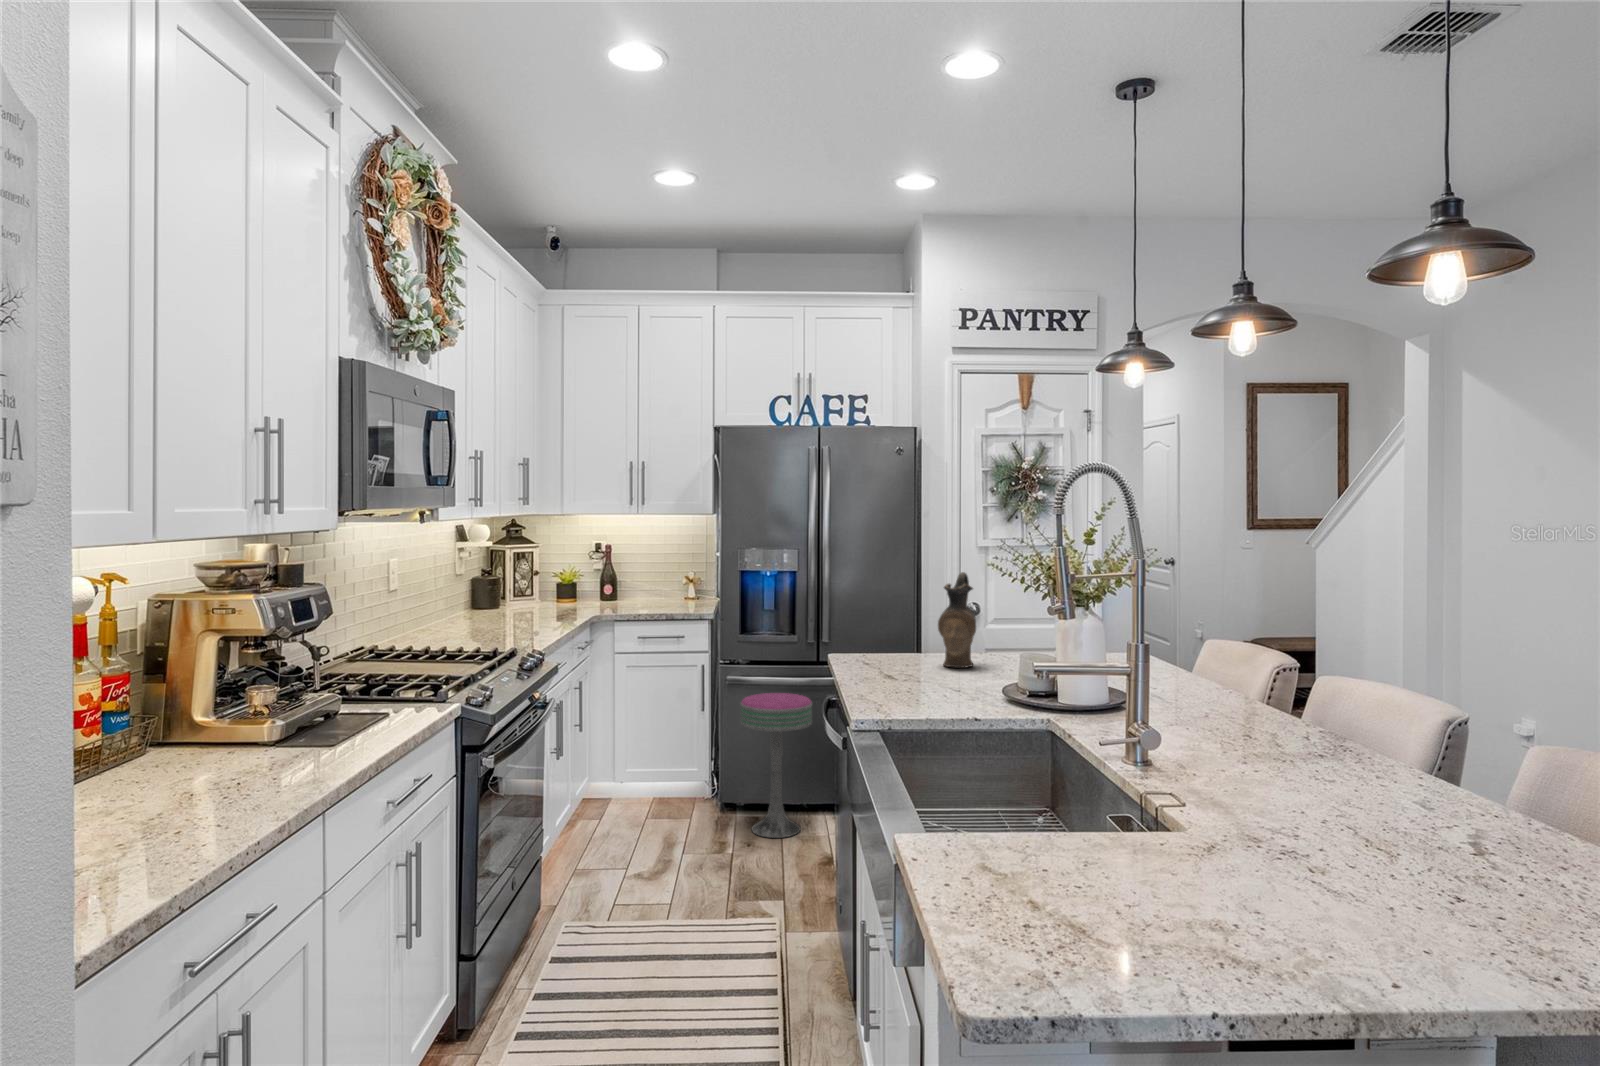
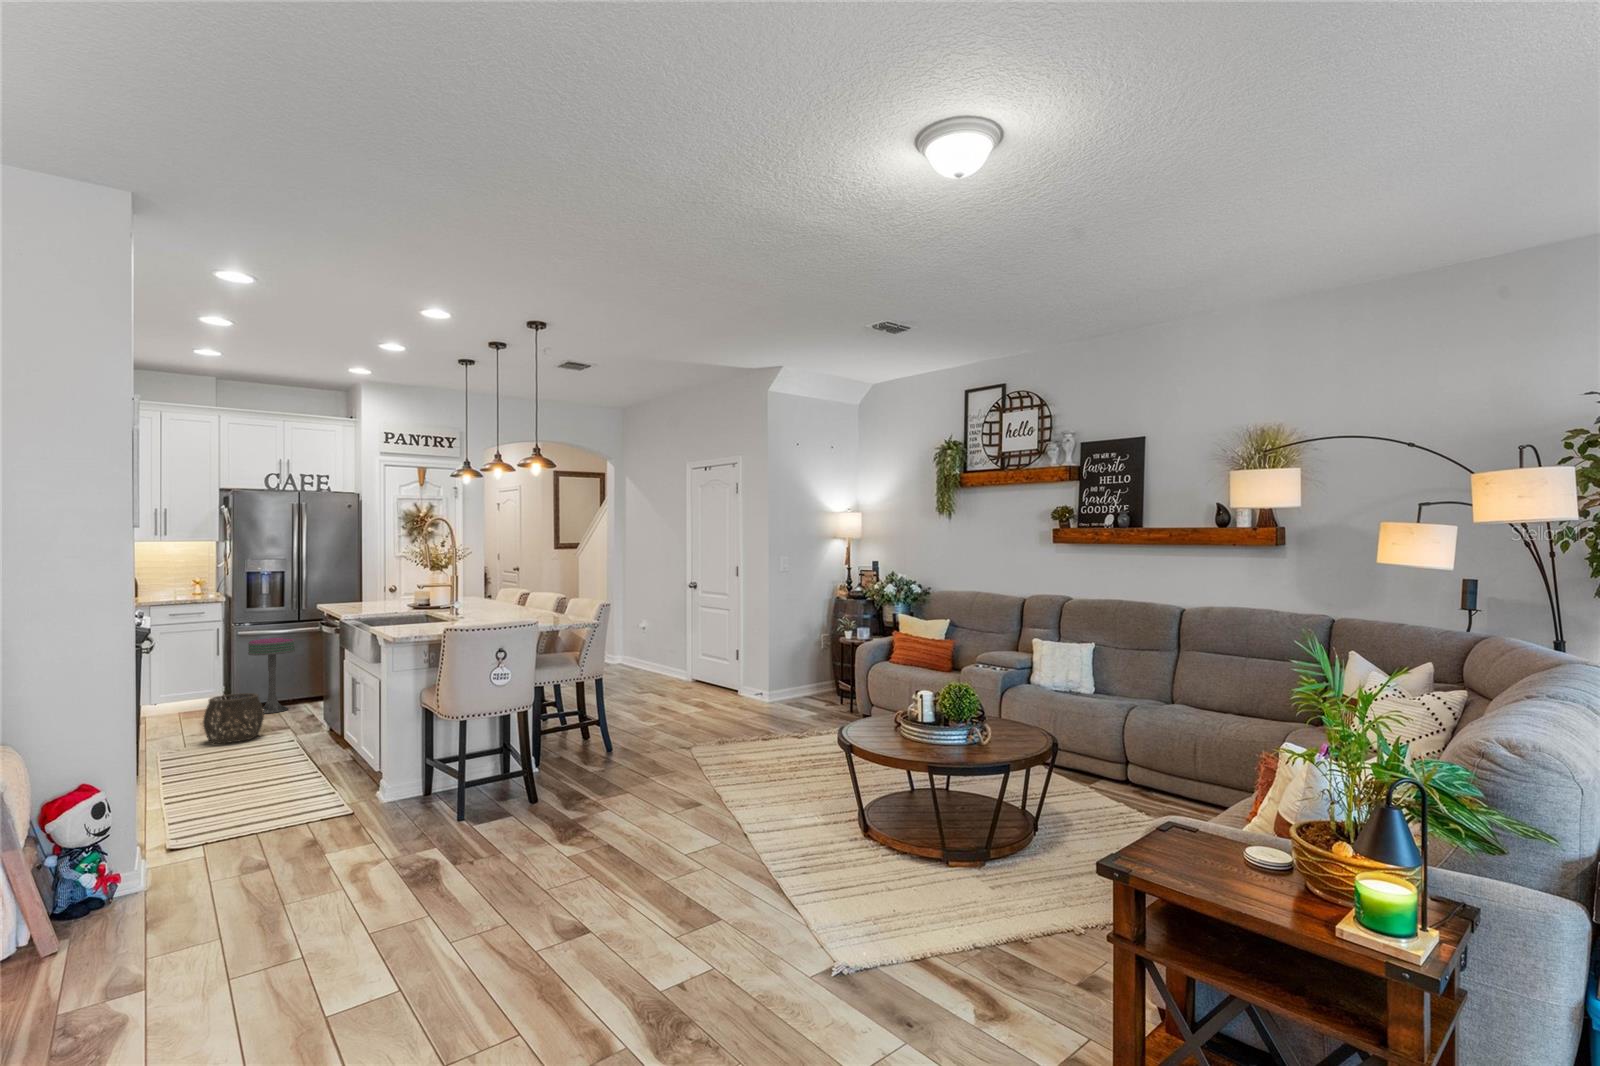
ceramic pitcher: present [938,572,976,668] -> none [359,561,378,601]
woven basket: none [647,837,754,961] -> present [203,693,263,744]

